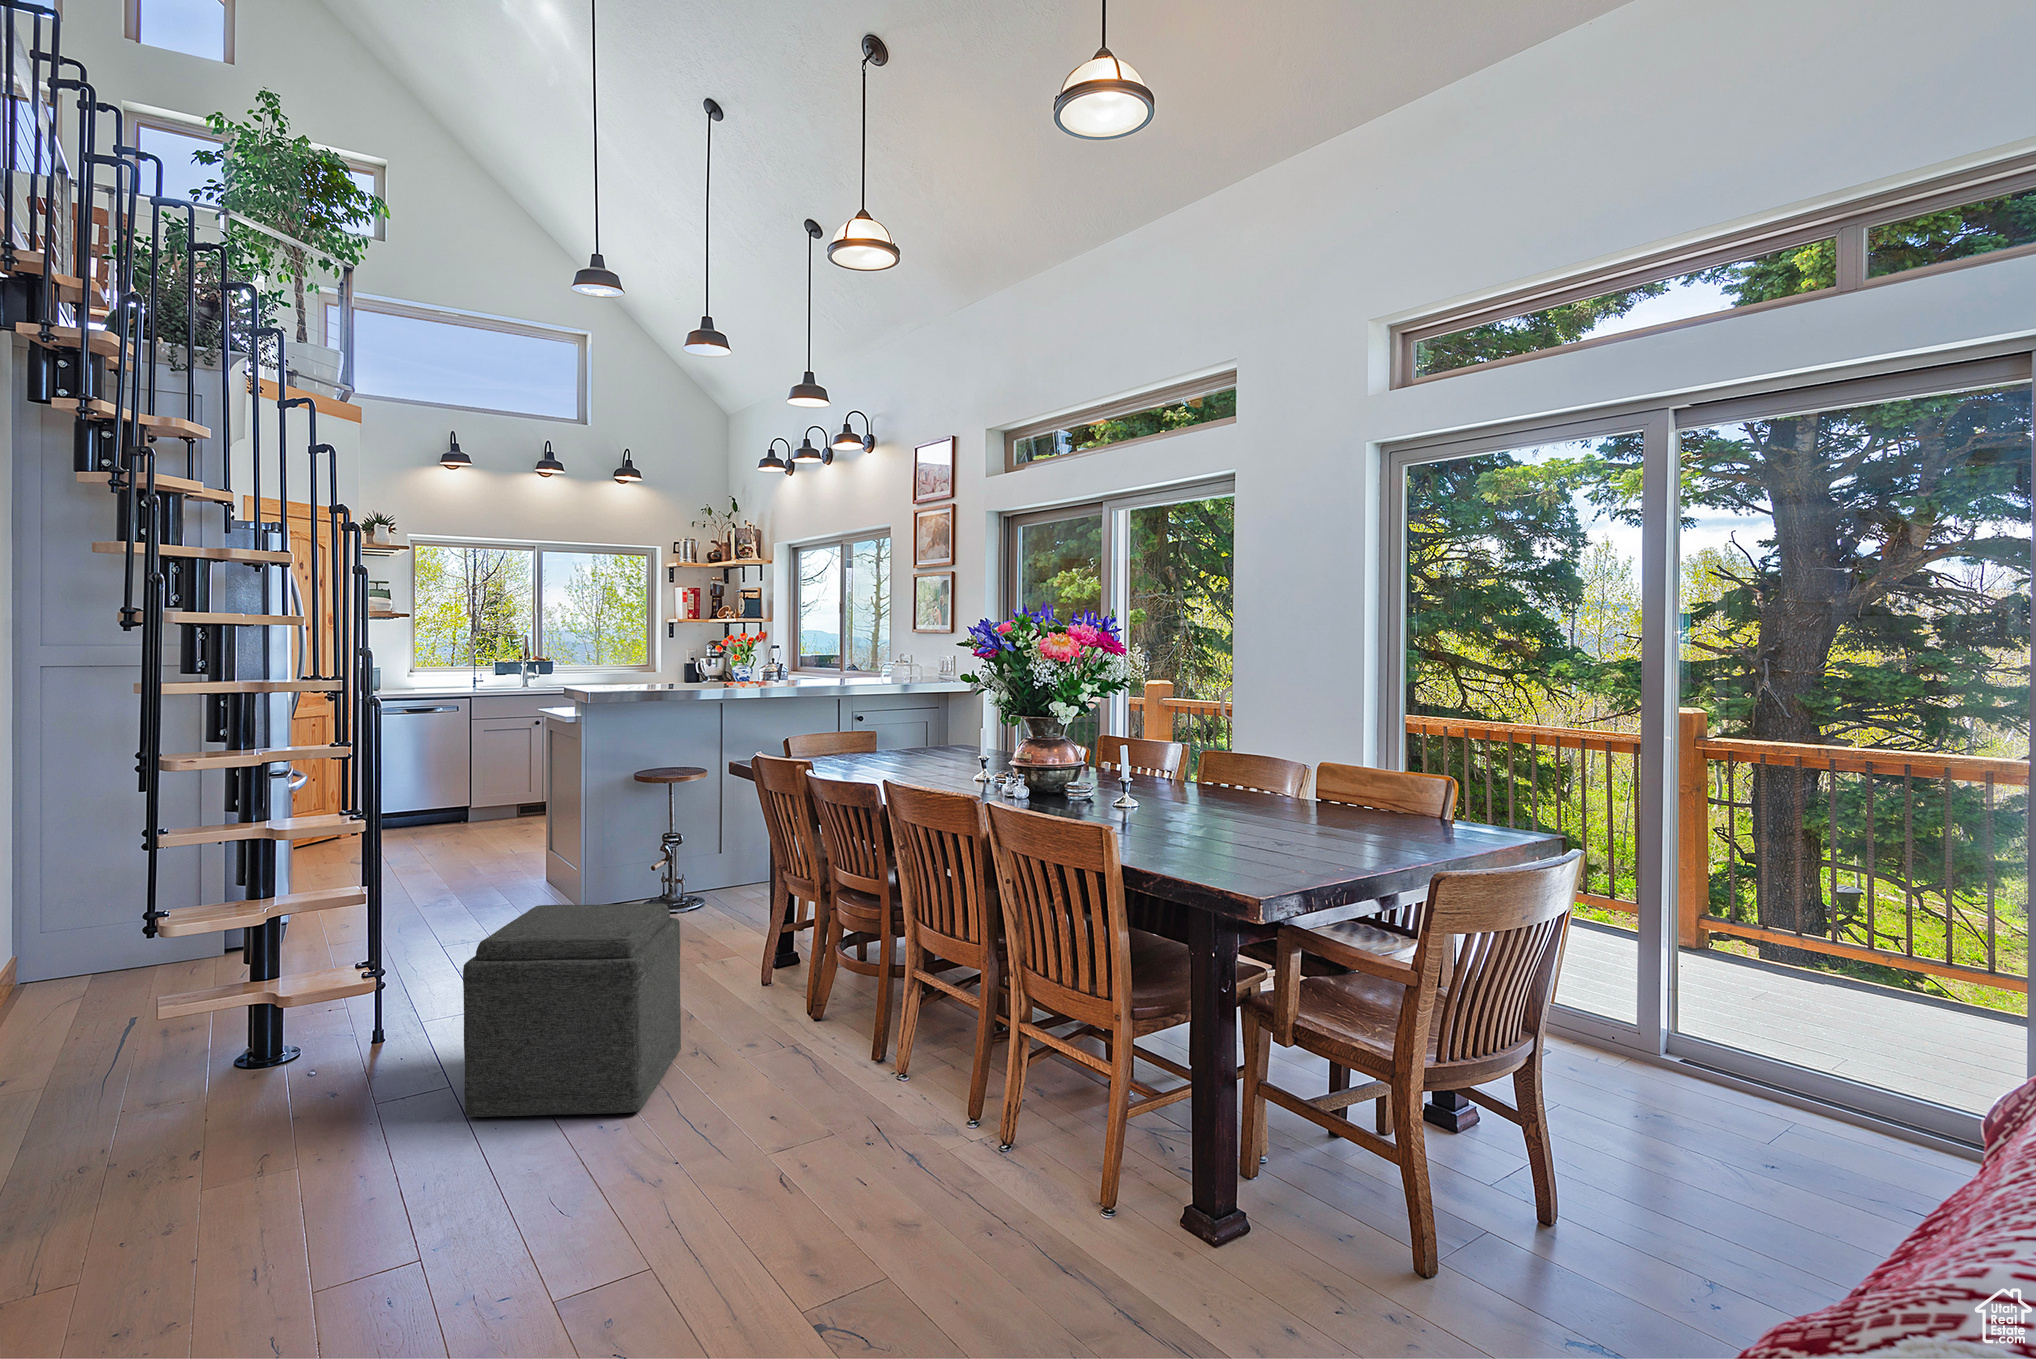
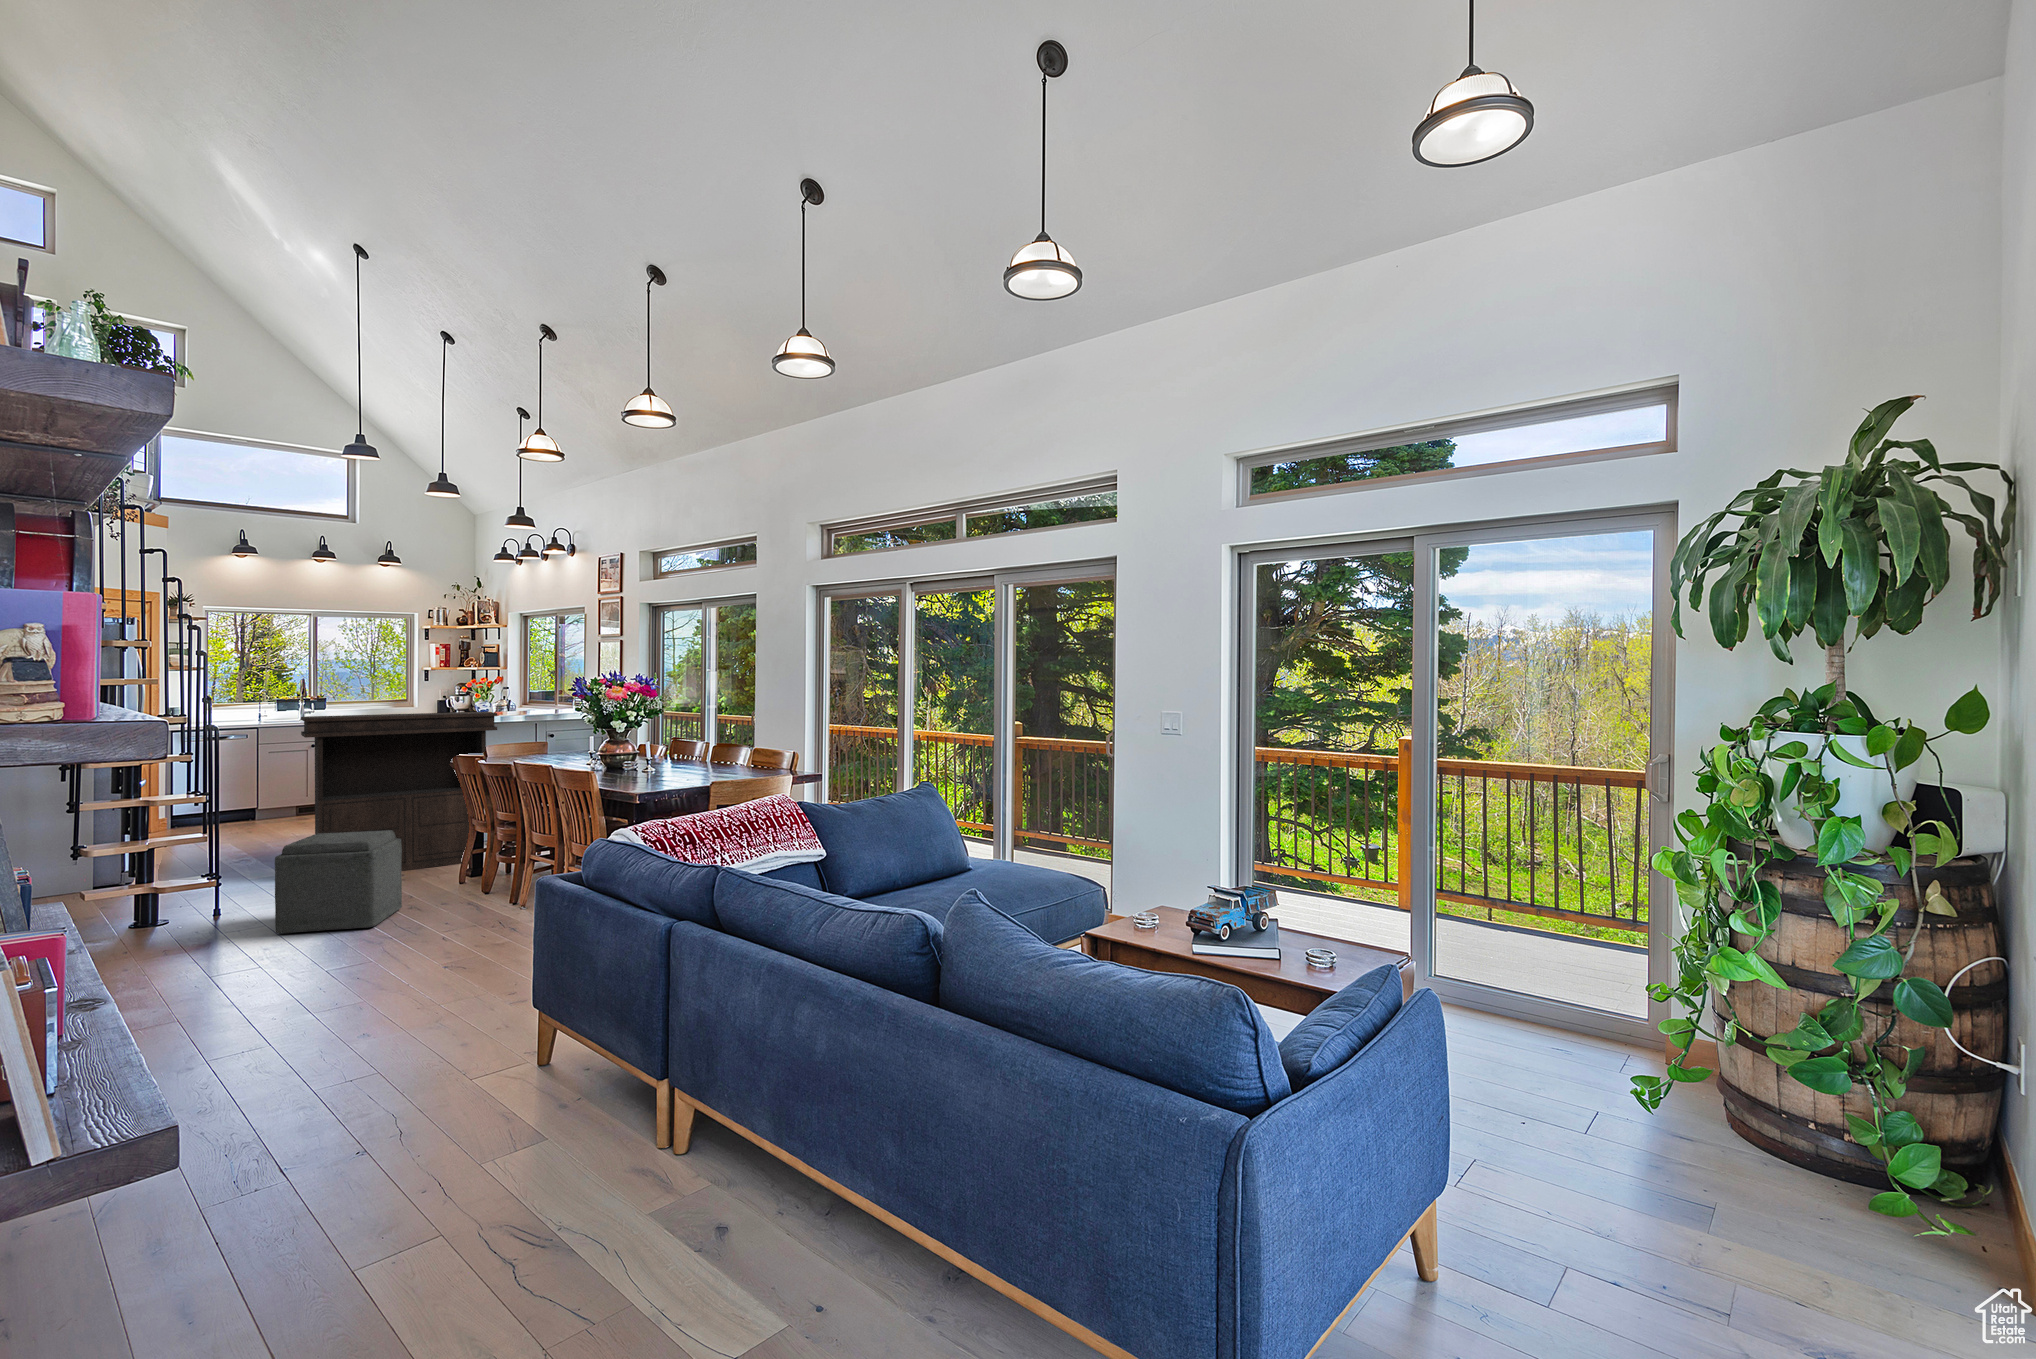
console table: none [516,680,804,959] -> present [301,712,497,871]

